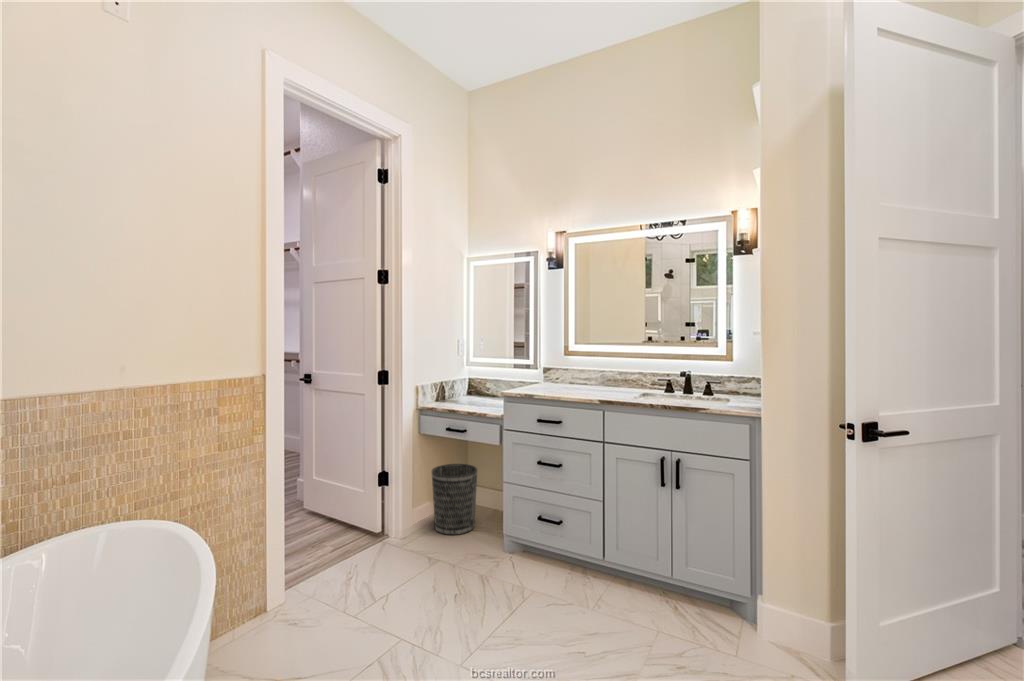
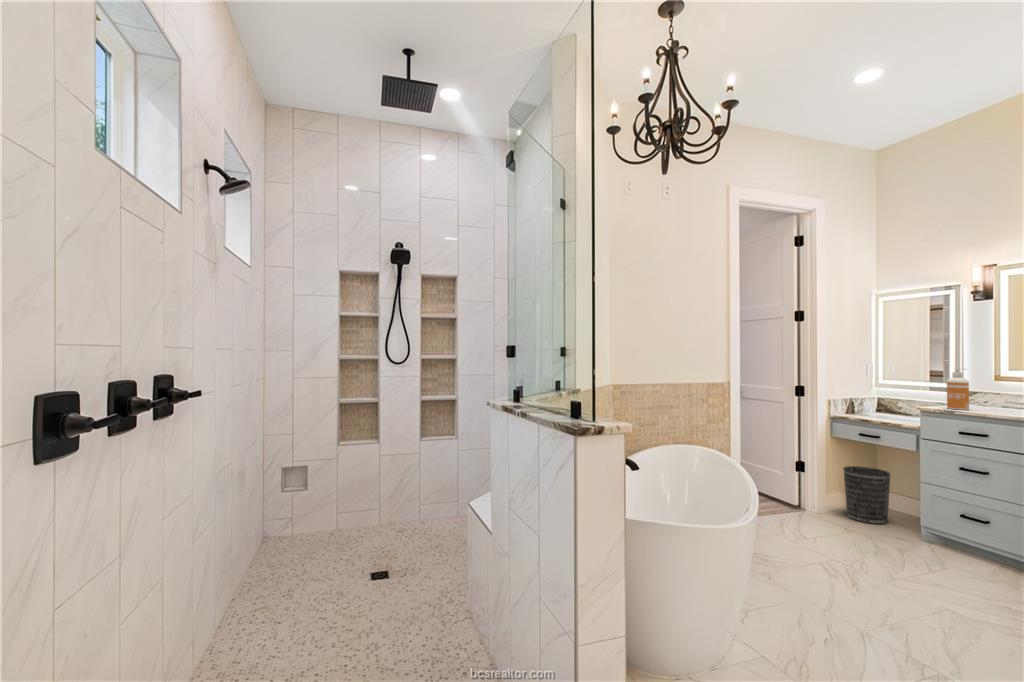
soap dispenser: none [528,345,547,393] -> present [947,368,969,410]

